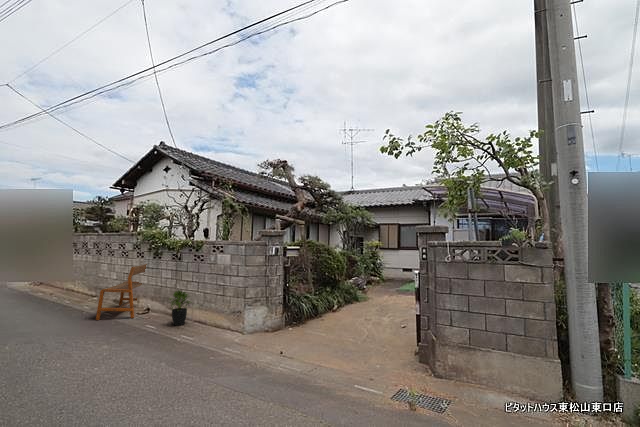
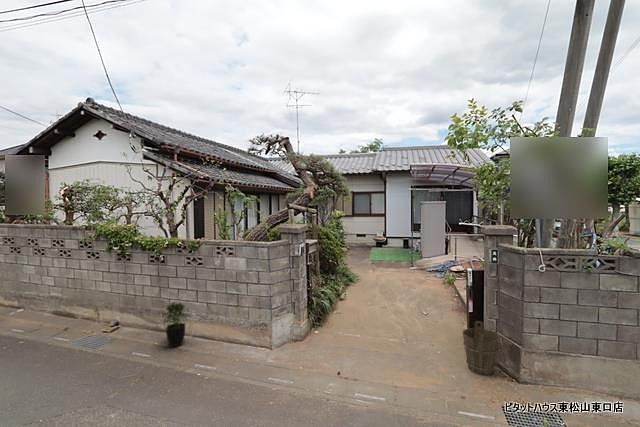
bench: present [96,264,147,320] -> none [49,264,114,351]
bucket: none [395,319,428,369] -> present [463,321,500,375]

